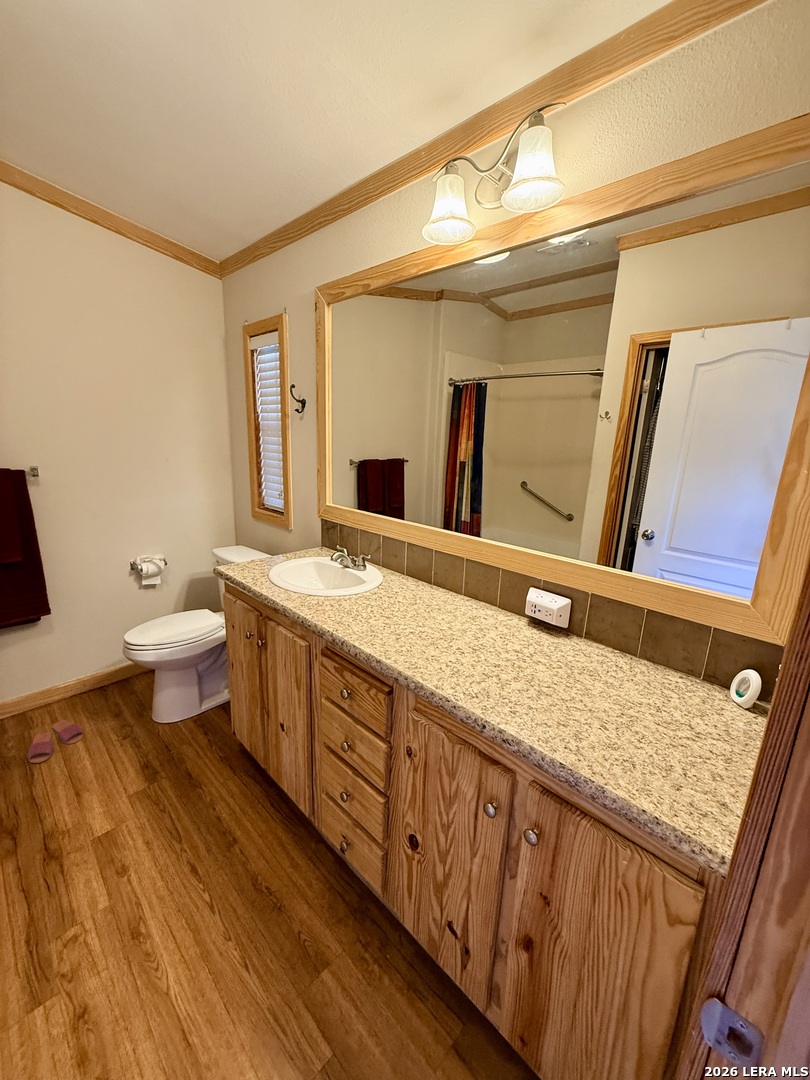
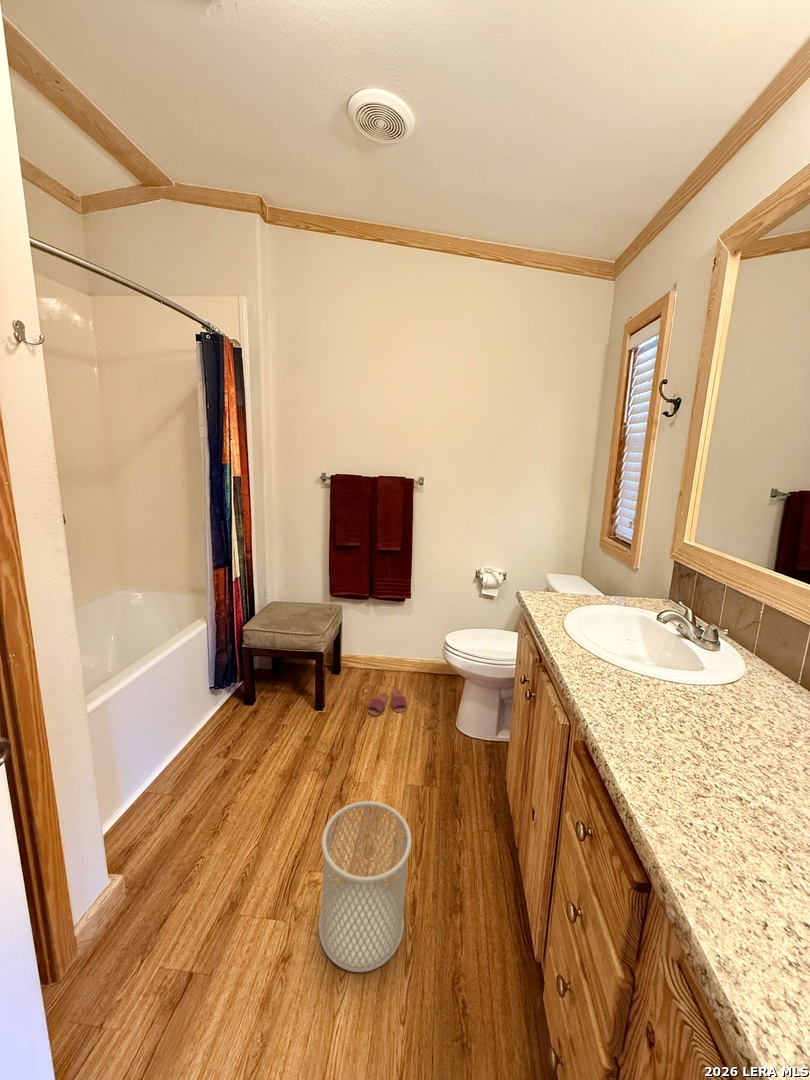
wastebasket: none [89,802,197,971] -> present [319,801,411,972]

